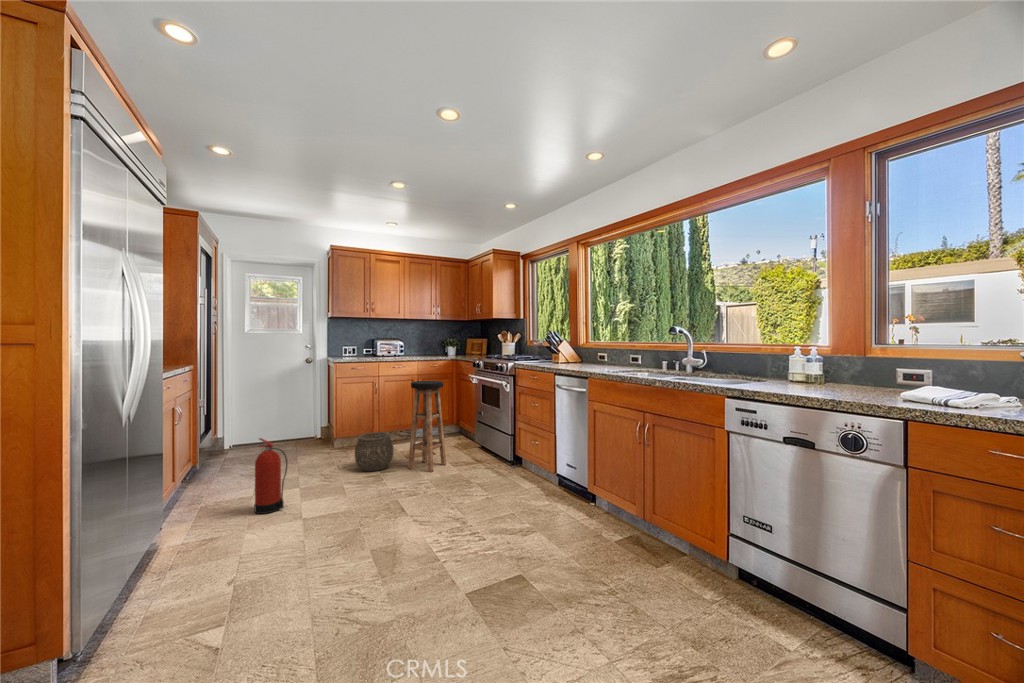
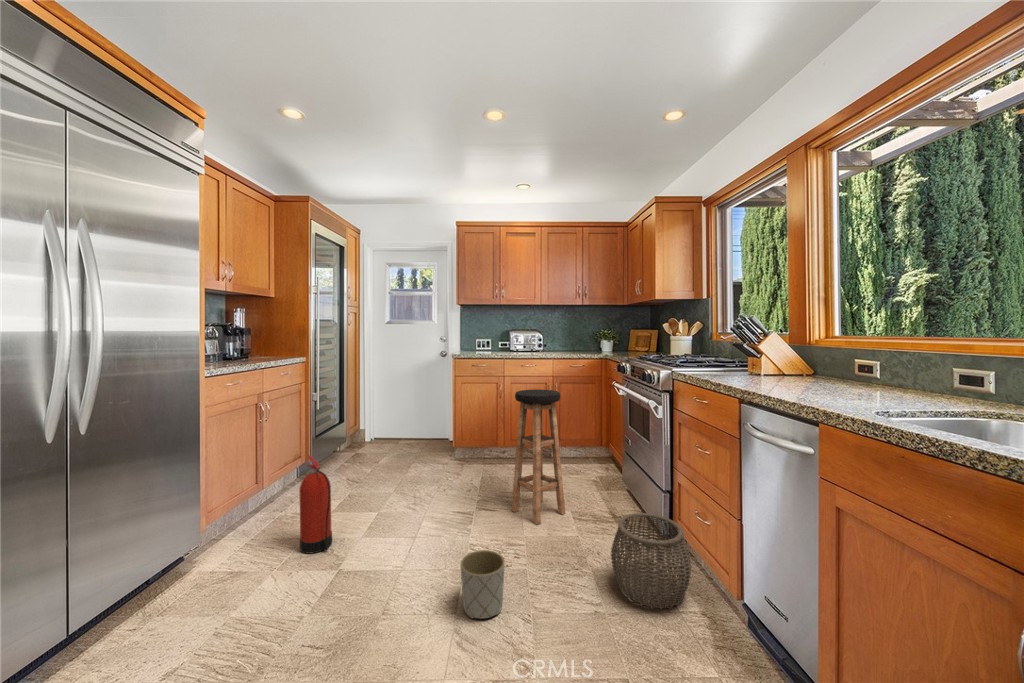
woven basket: present [355,432,394,471] -> present [611,513,692,609]
planter: none [411,475,438,512] -> present [461,550,505,619]

